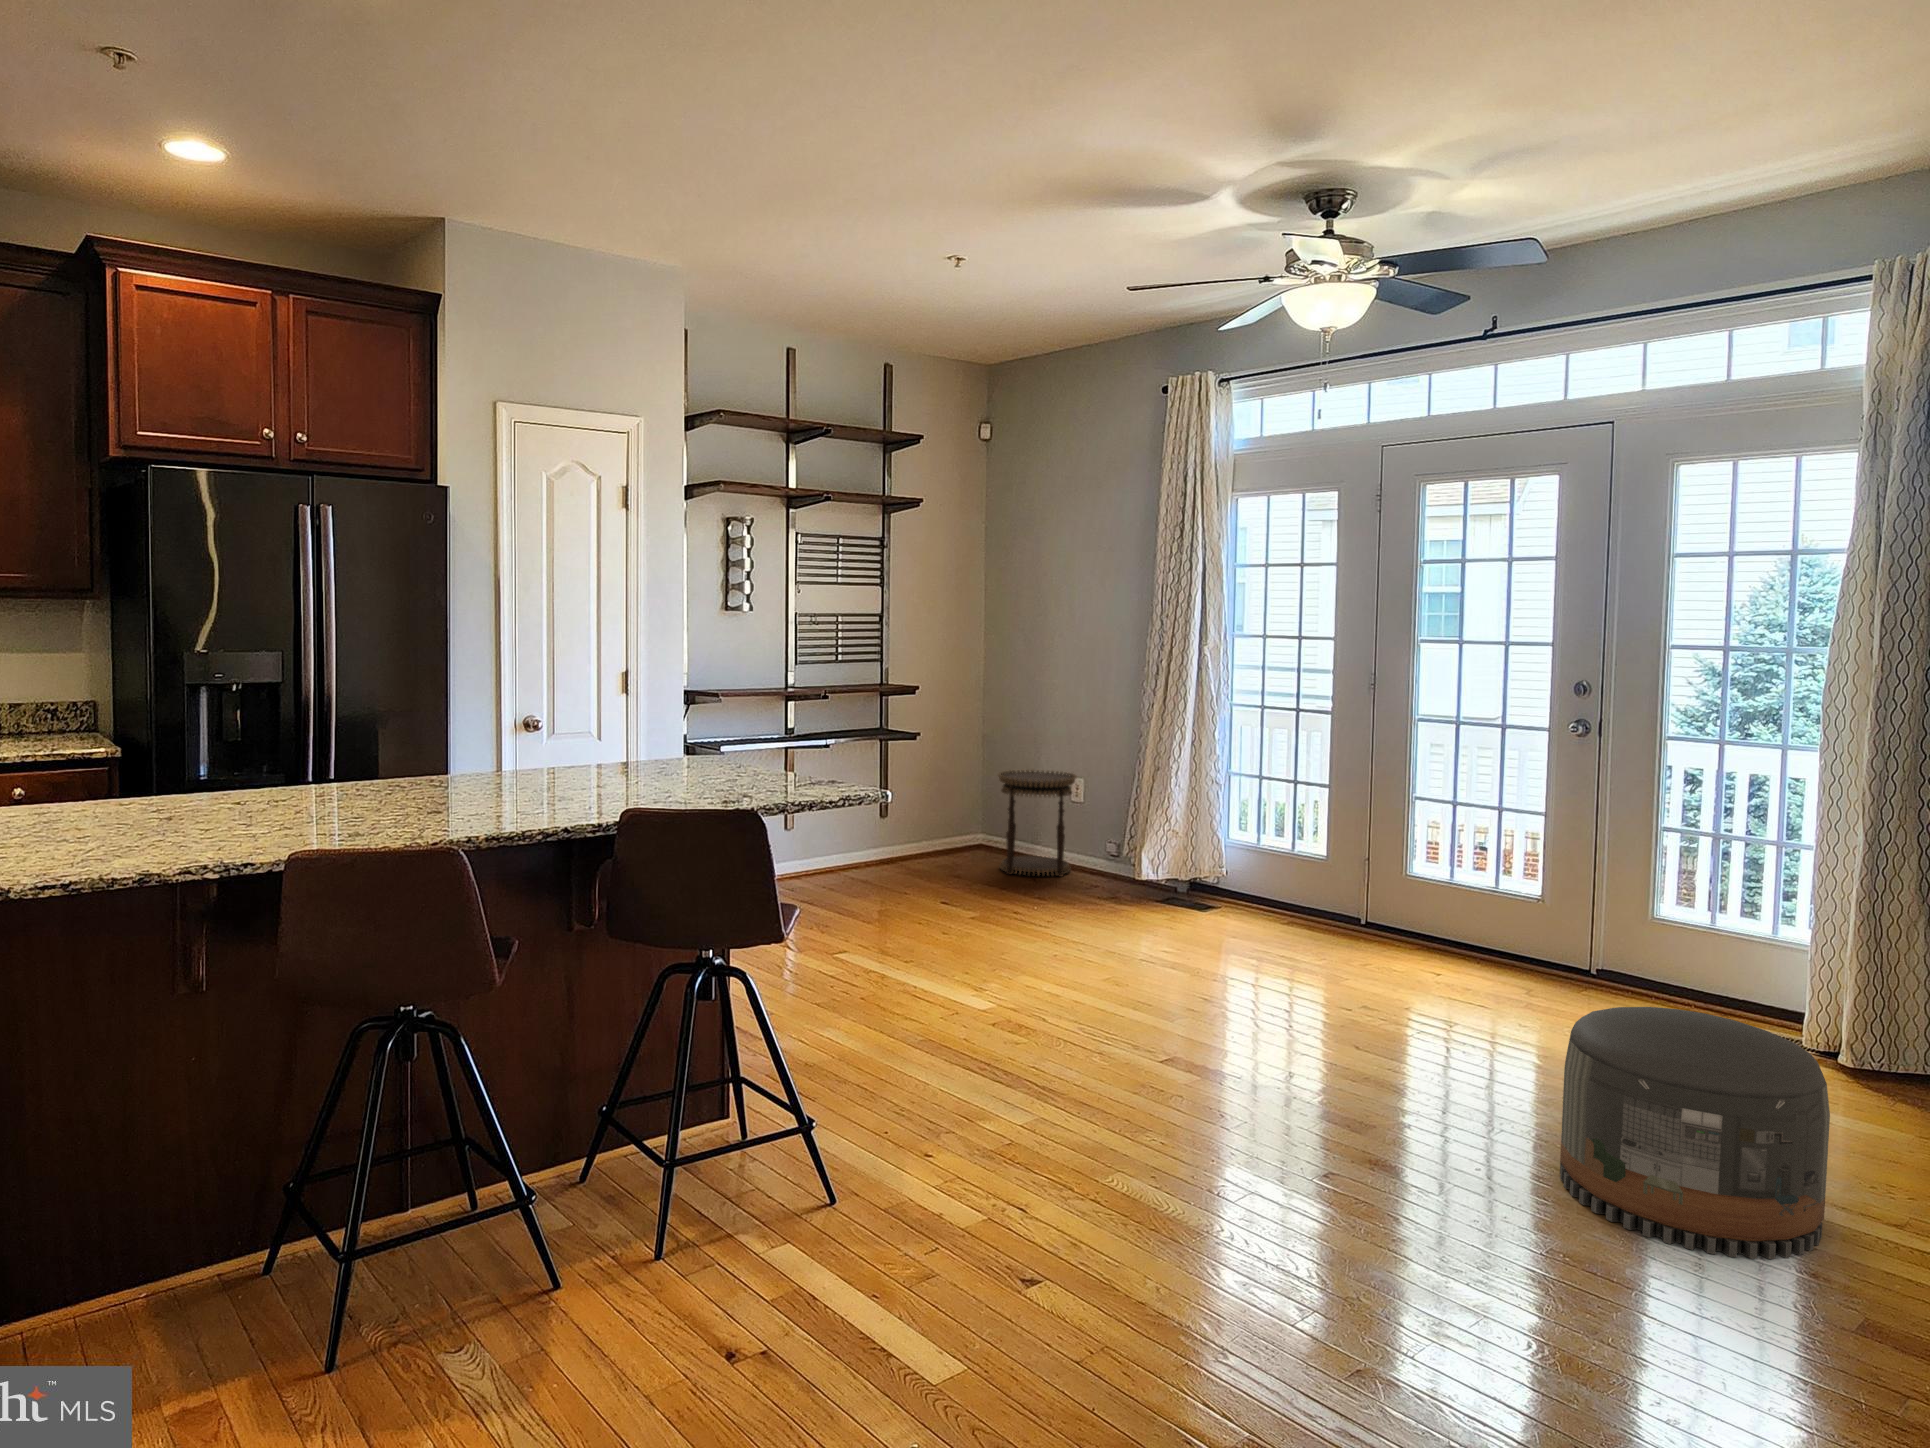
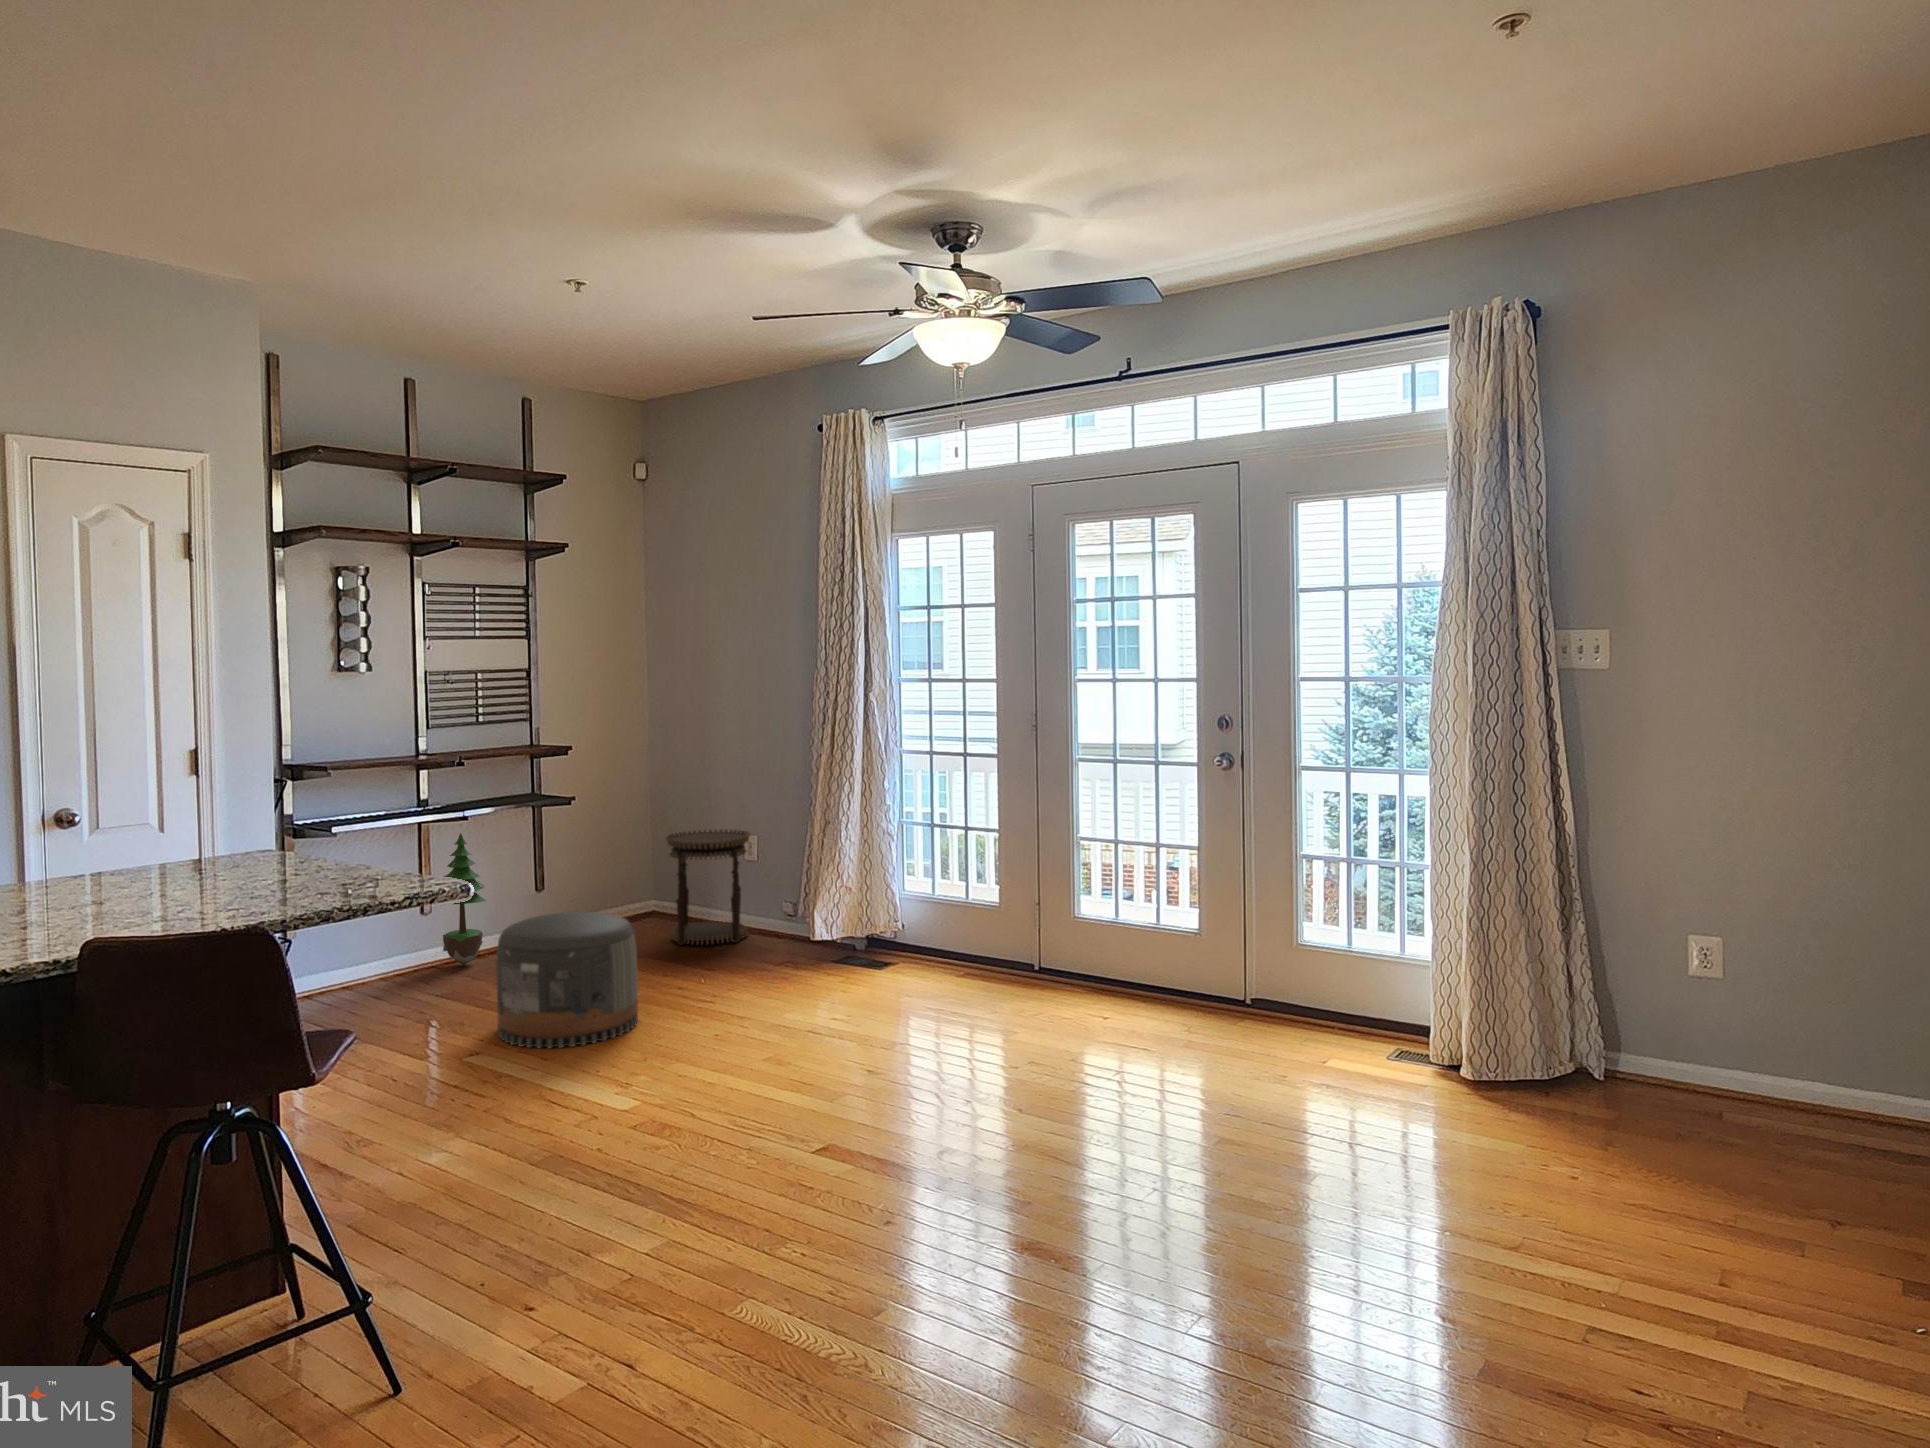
potted tree: none [798,758,841,875] -> present [443,833,486,965]
pouf: present [1560,1007,1830,1259] -> present [496,911,638,1048]

